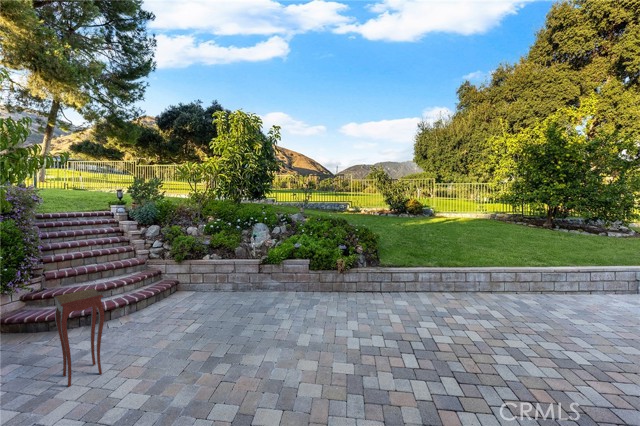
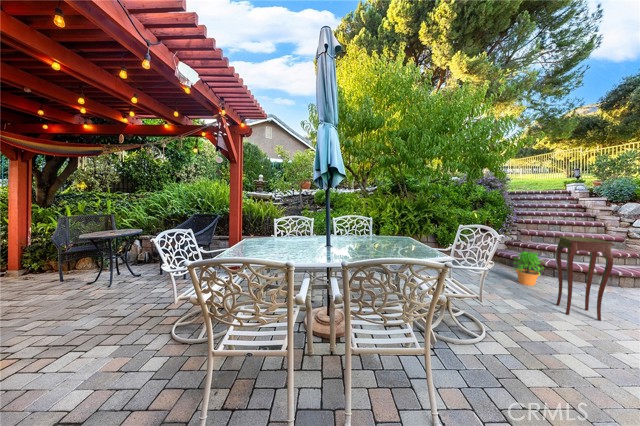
potted plant: none [13,311,61,359] -> present [514,252,542,286]

